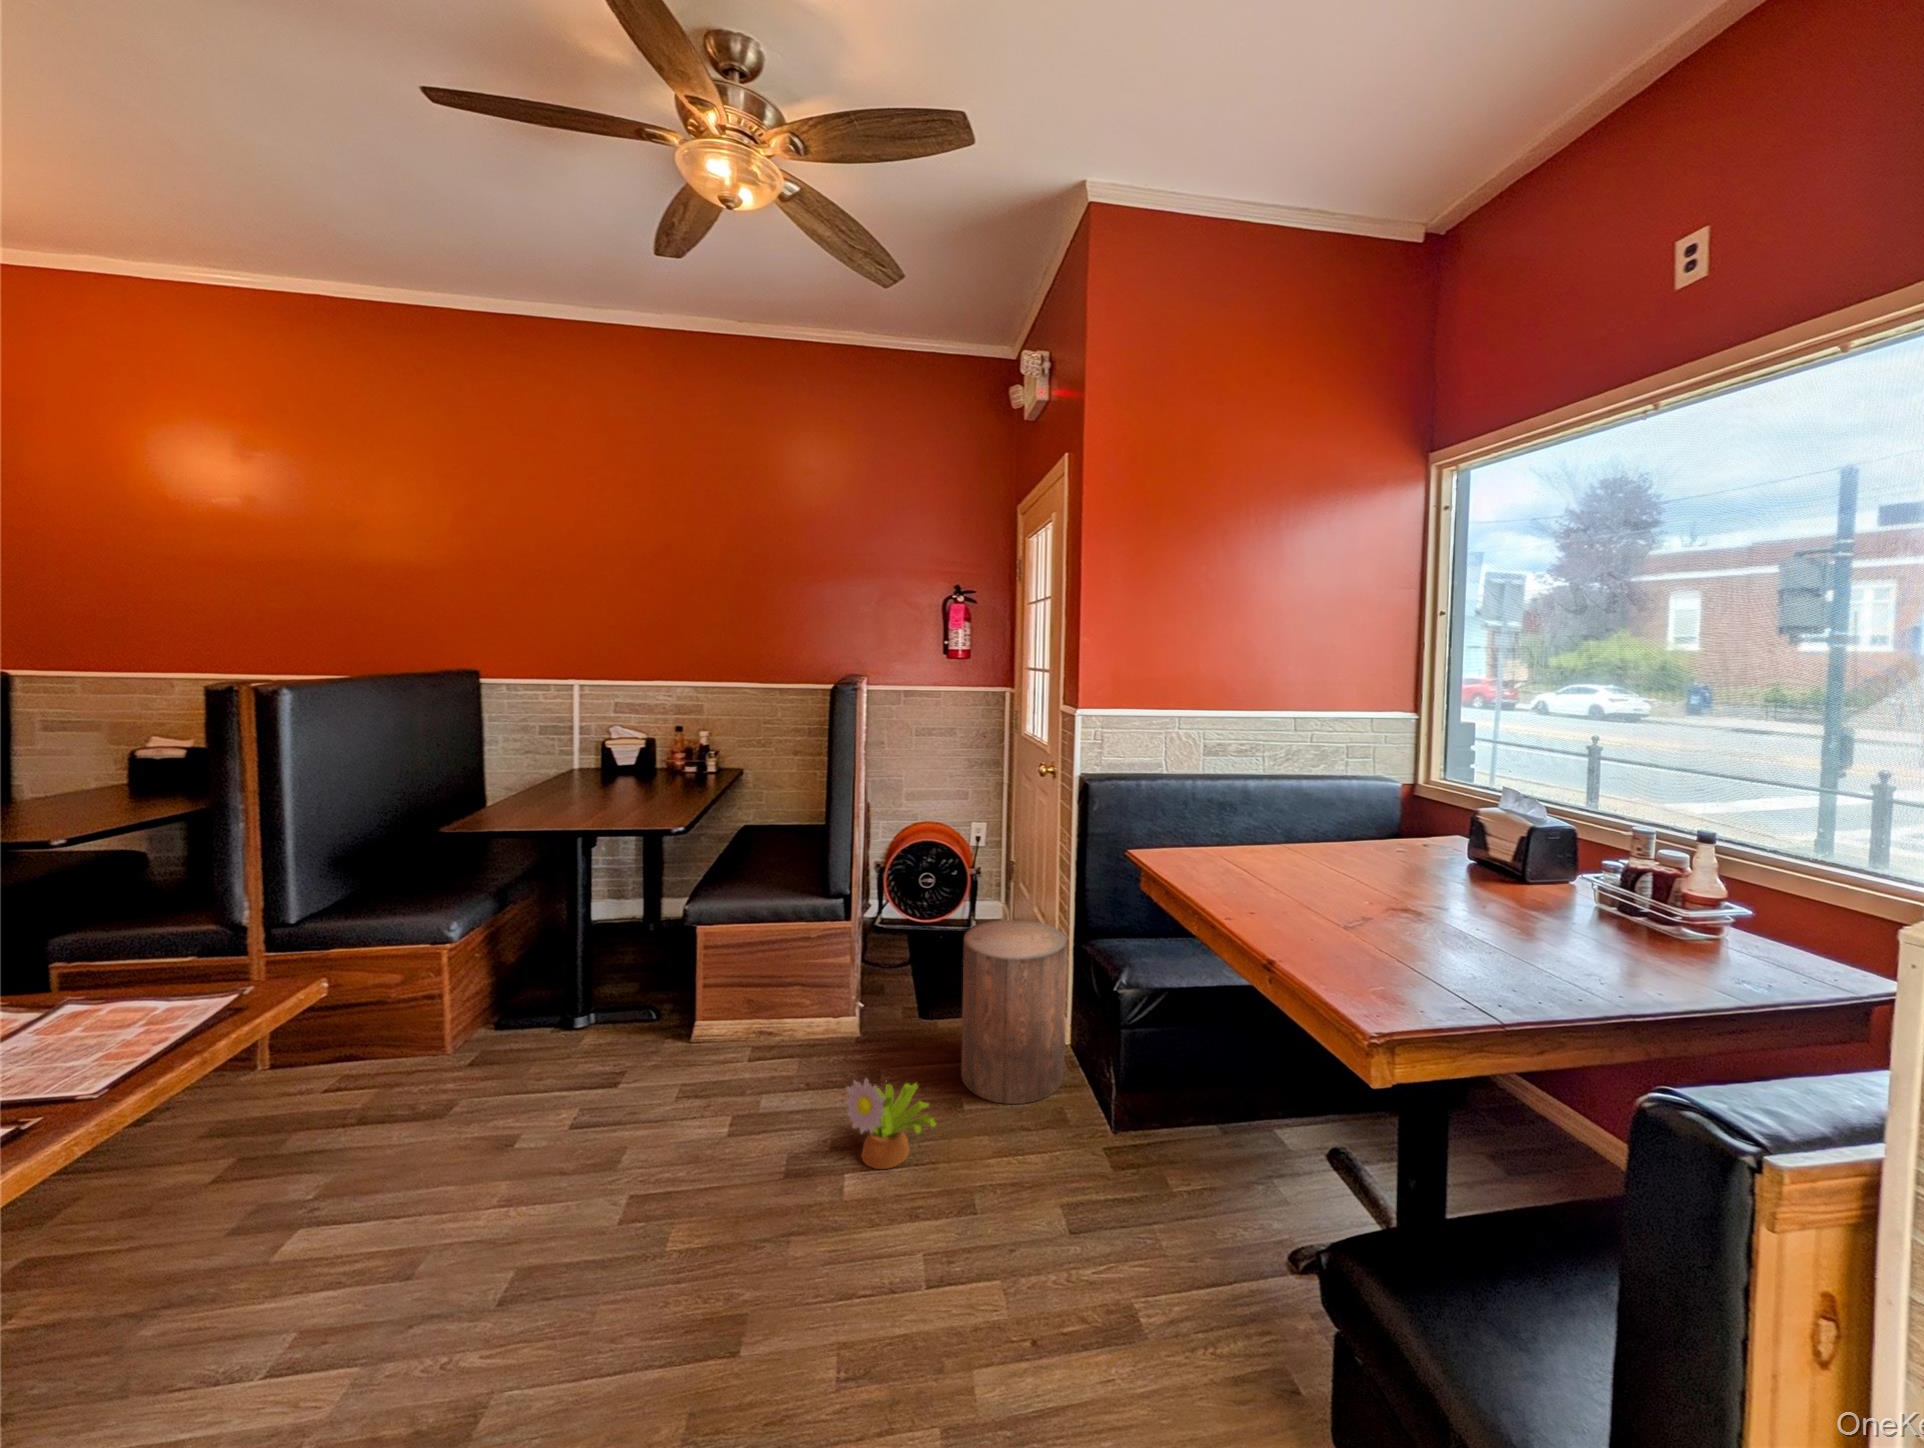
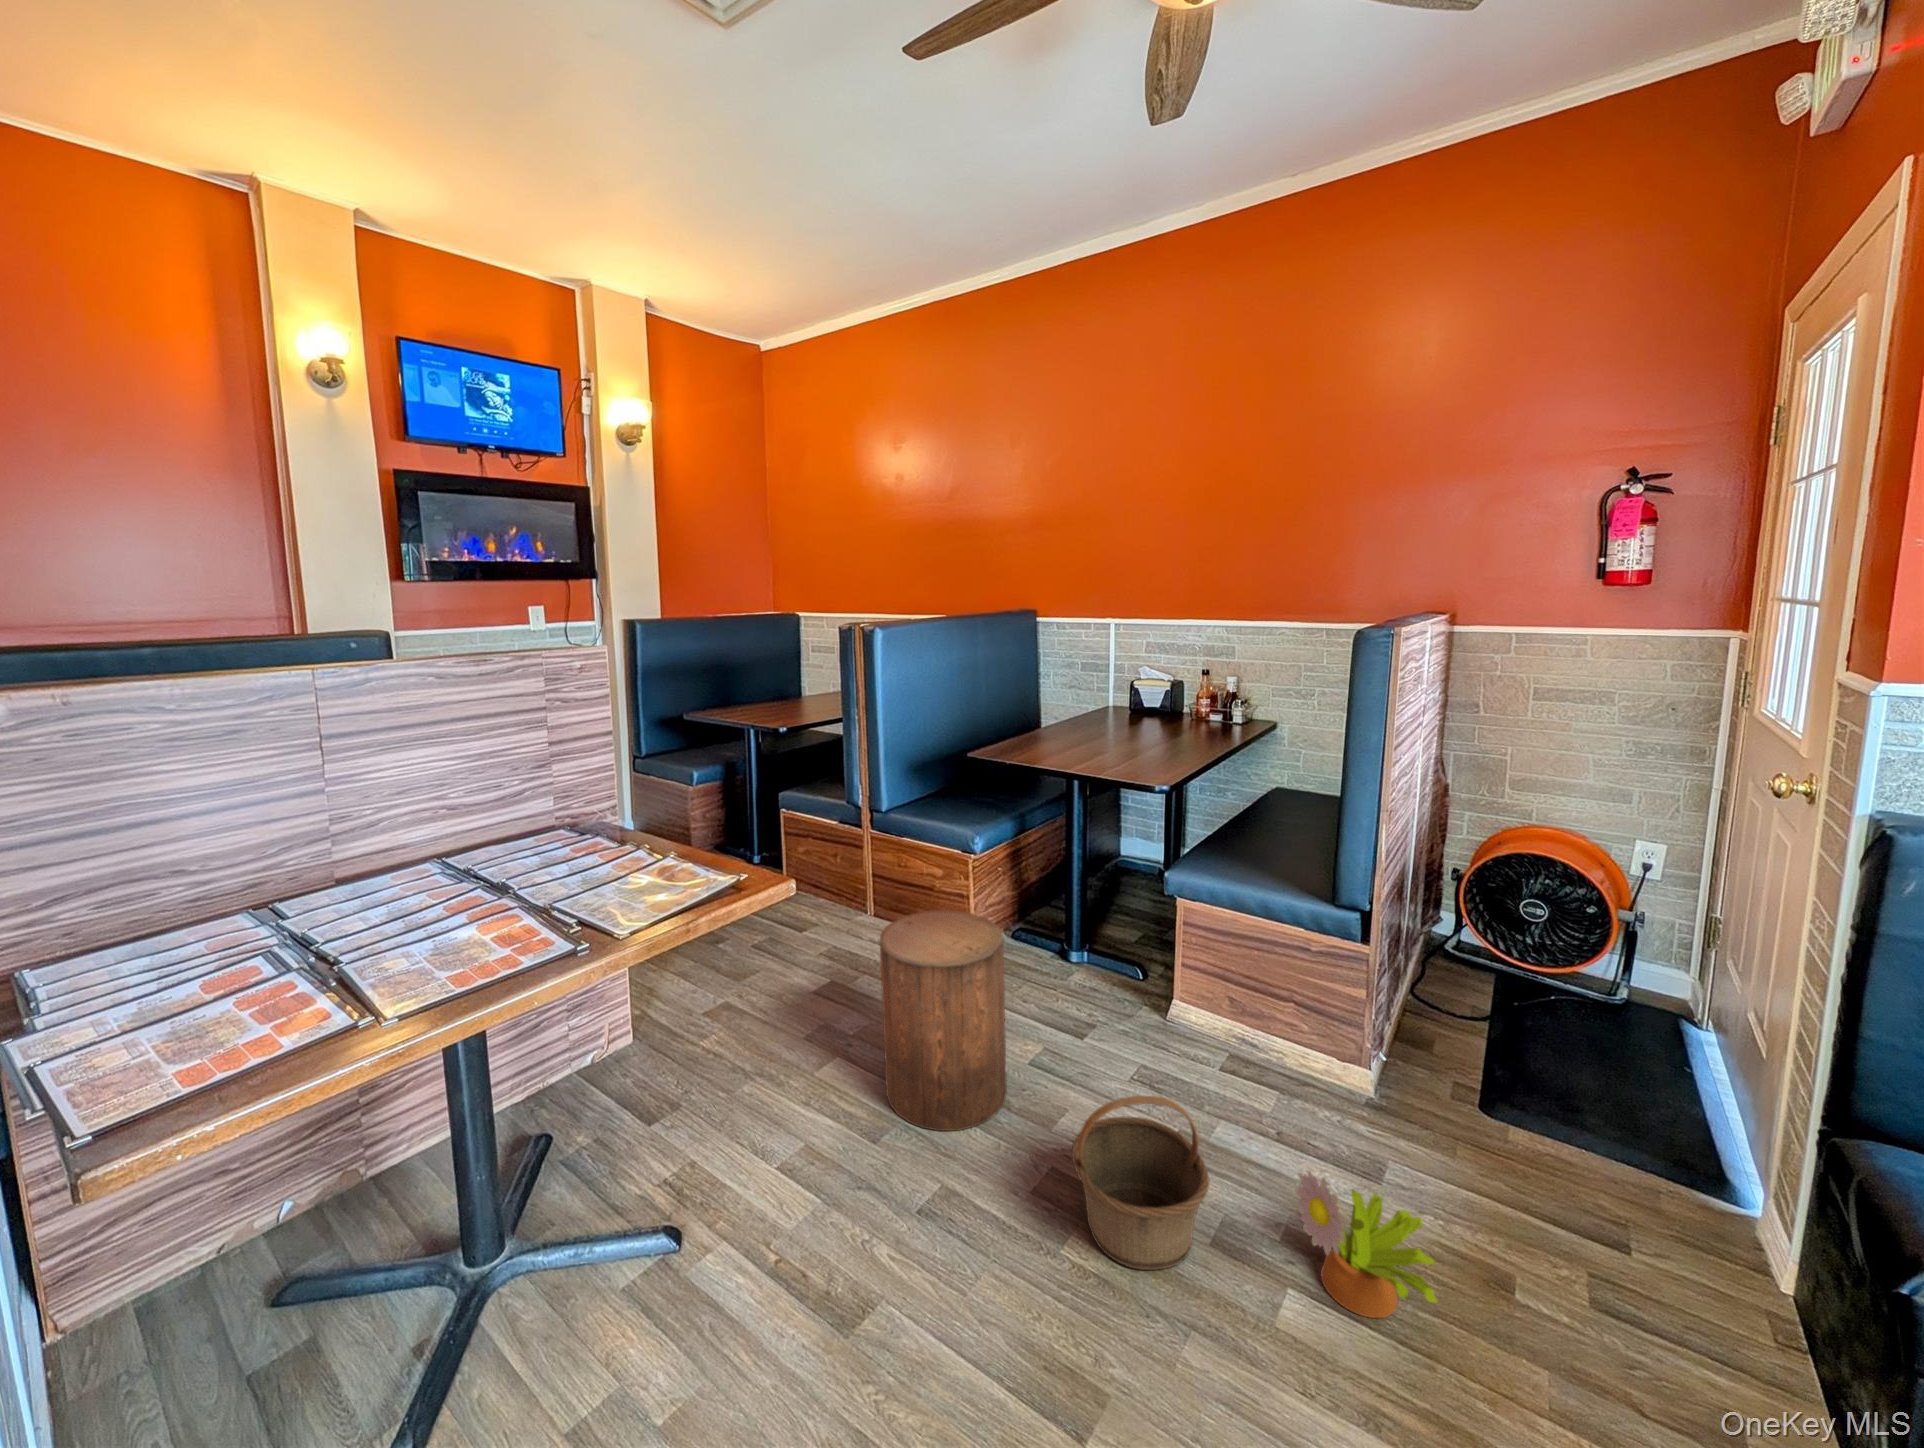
stool: present [961,920,1067,1104] -> present [880,910,1007,1131]
basket: none [660,1077,785,1240] -> present [1072,1096,1209,1270]

